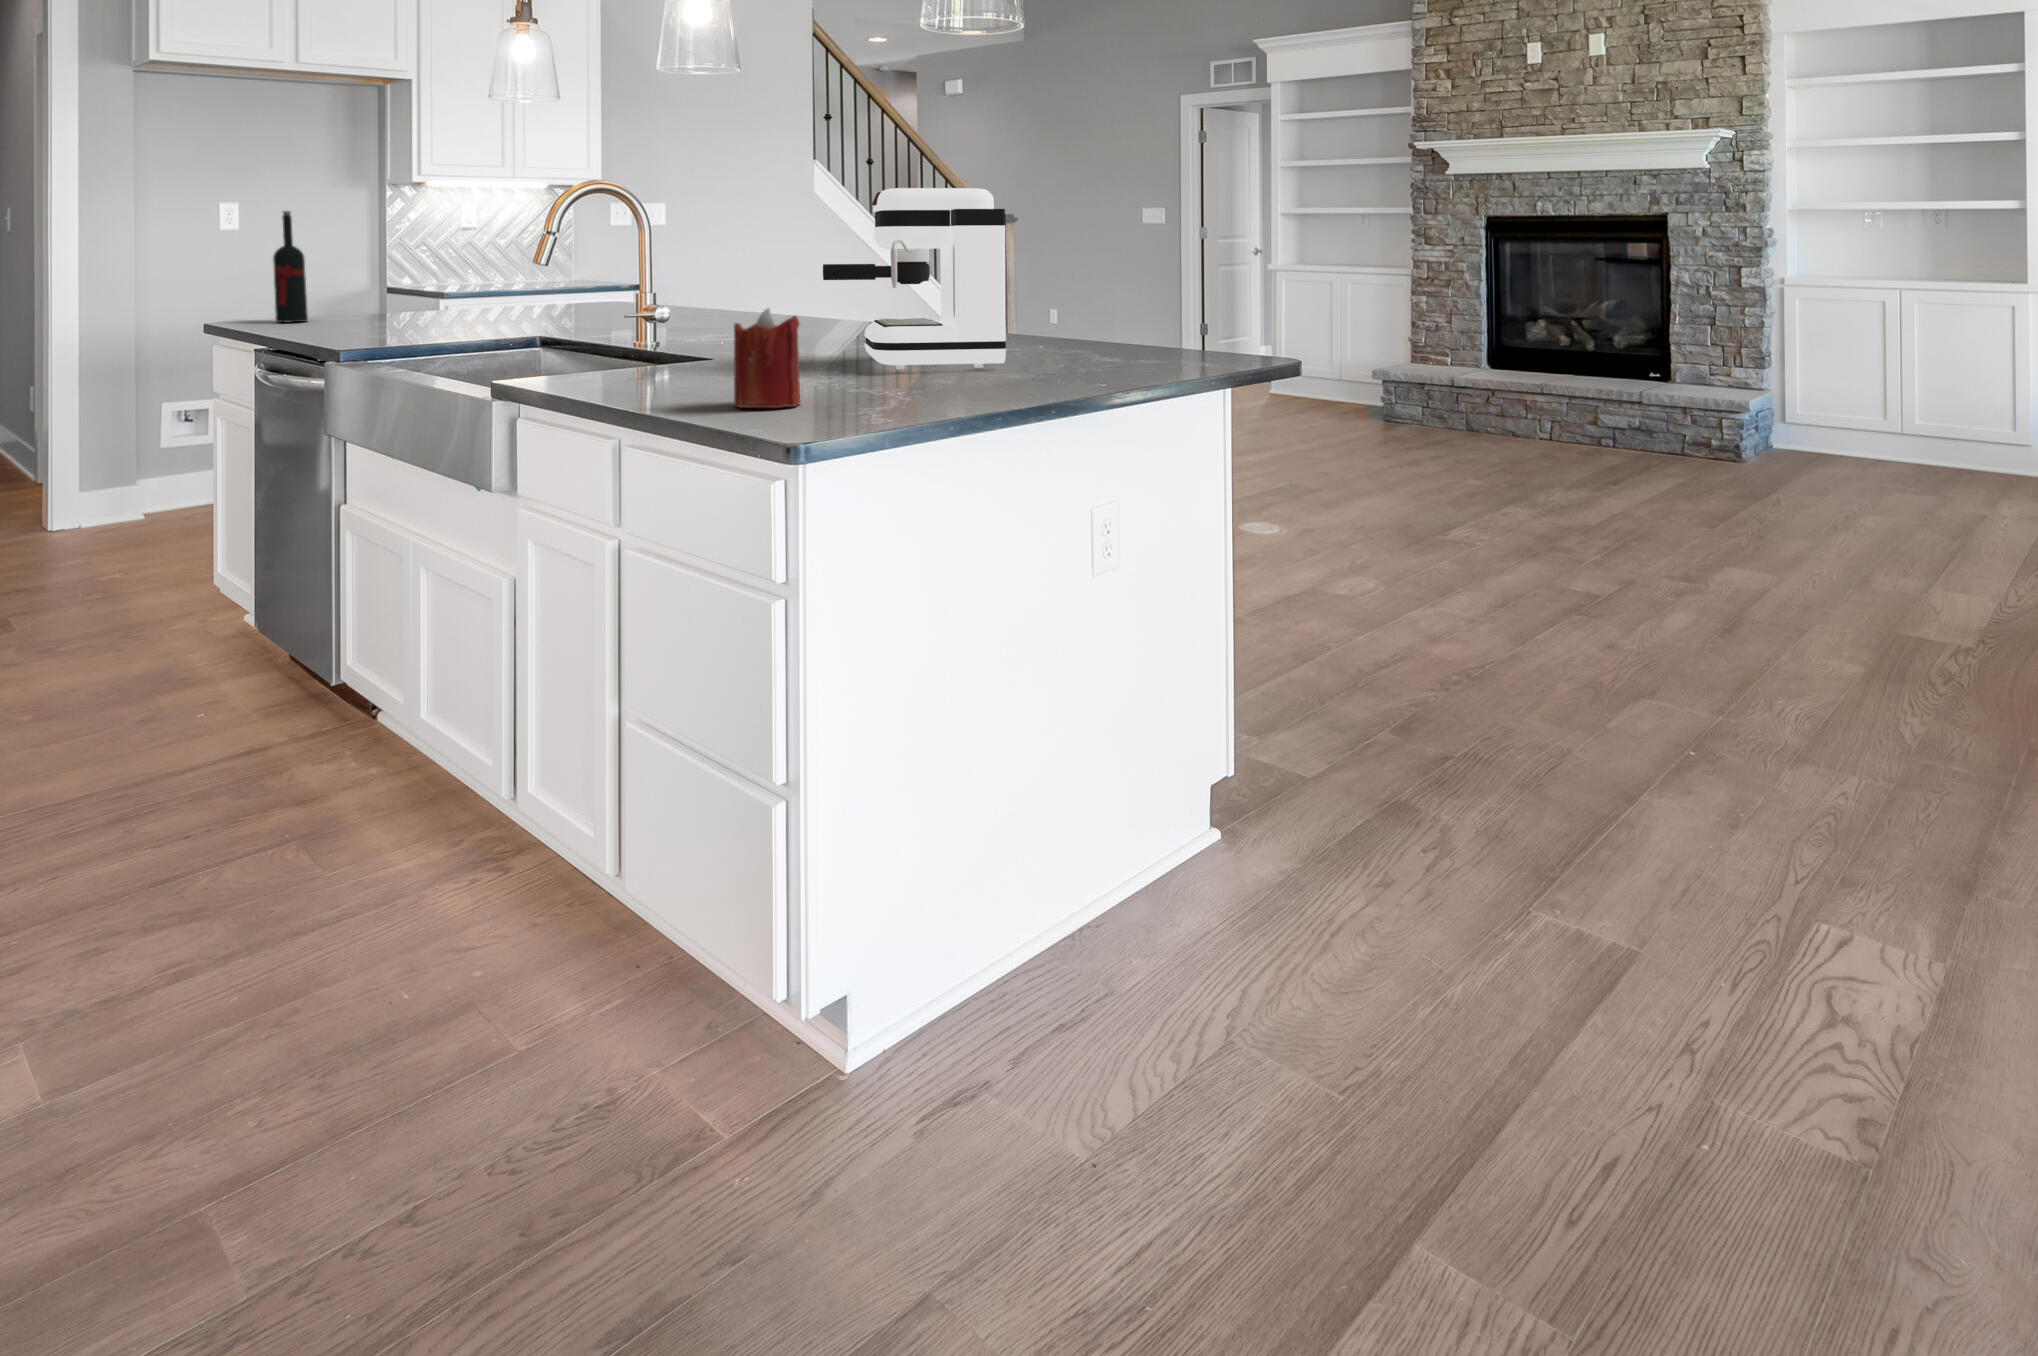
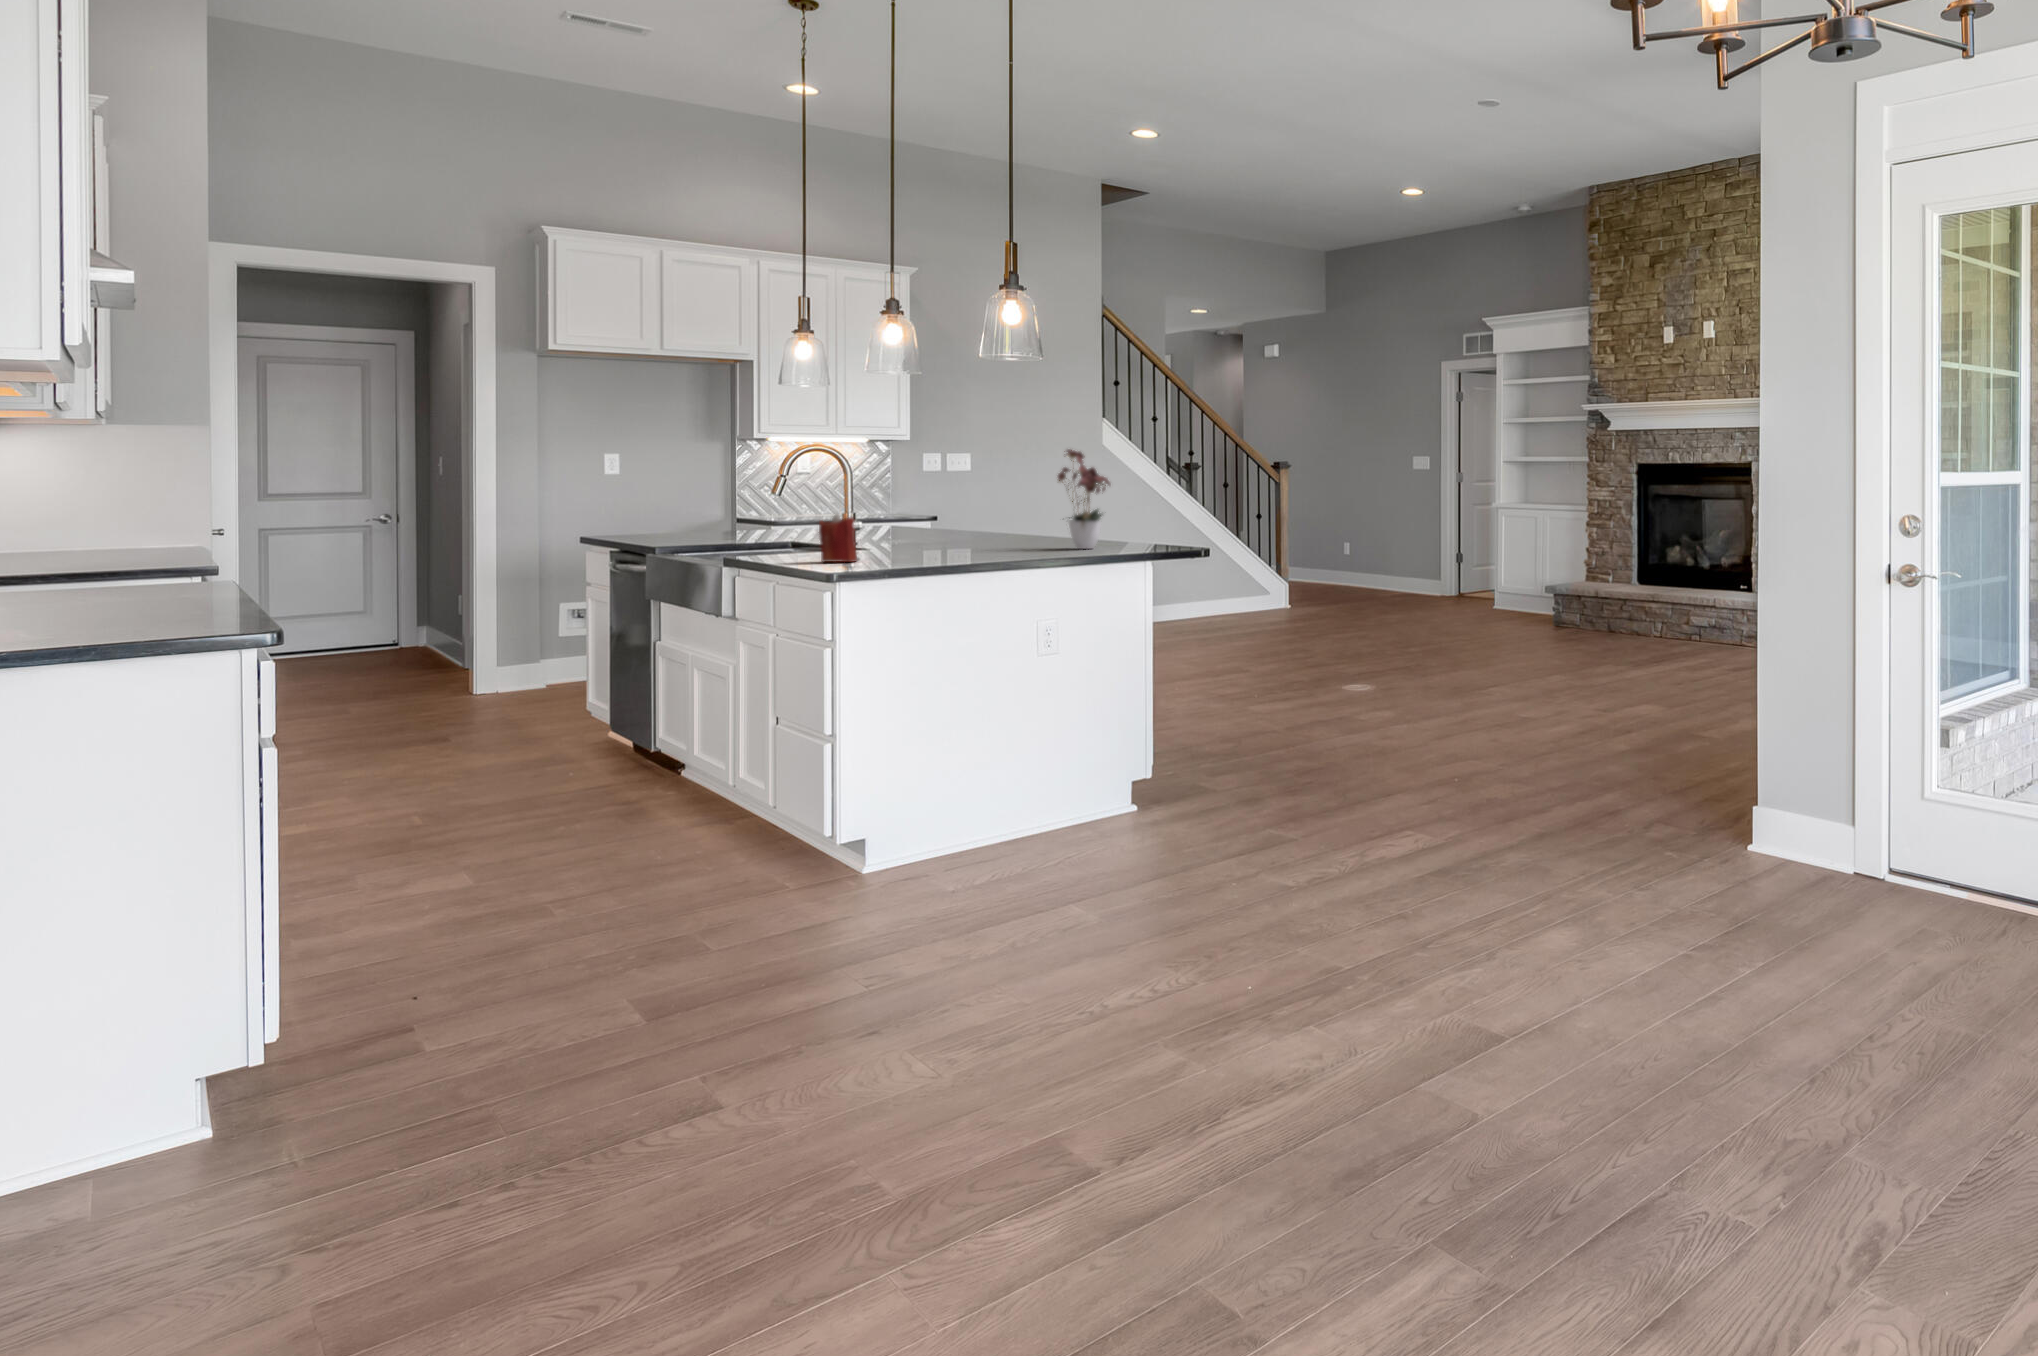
flower arrangement: none [1090,174,1220,366] -> present [1058,449,1110,549]
coffee maker: present [823,188,1006,369] -> none [907,451,1010,550]
wine bottle: present [273,211,308,322] -> none [622,461,647,534]

